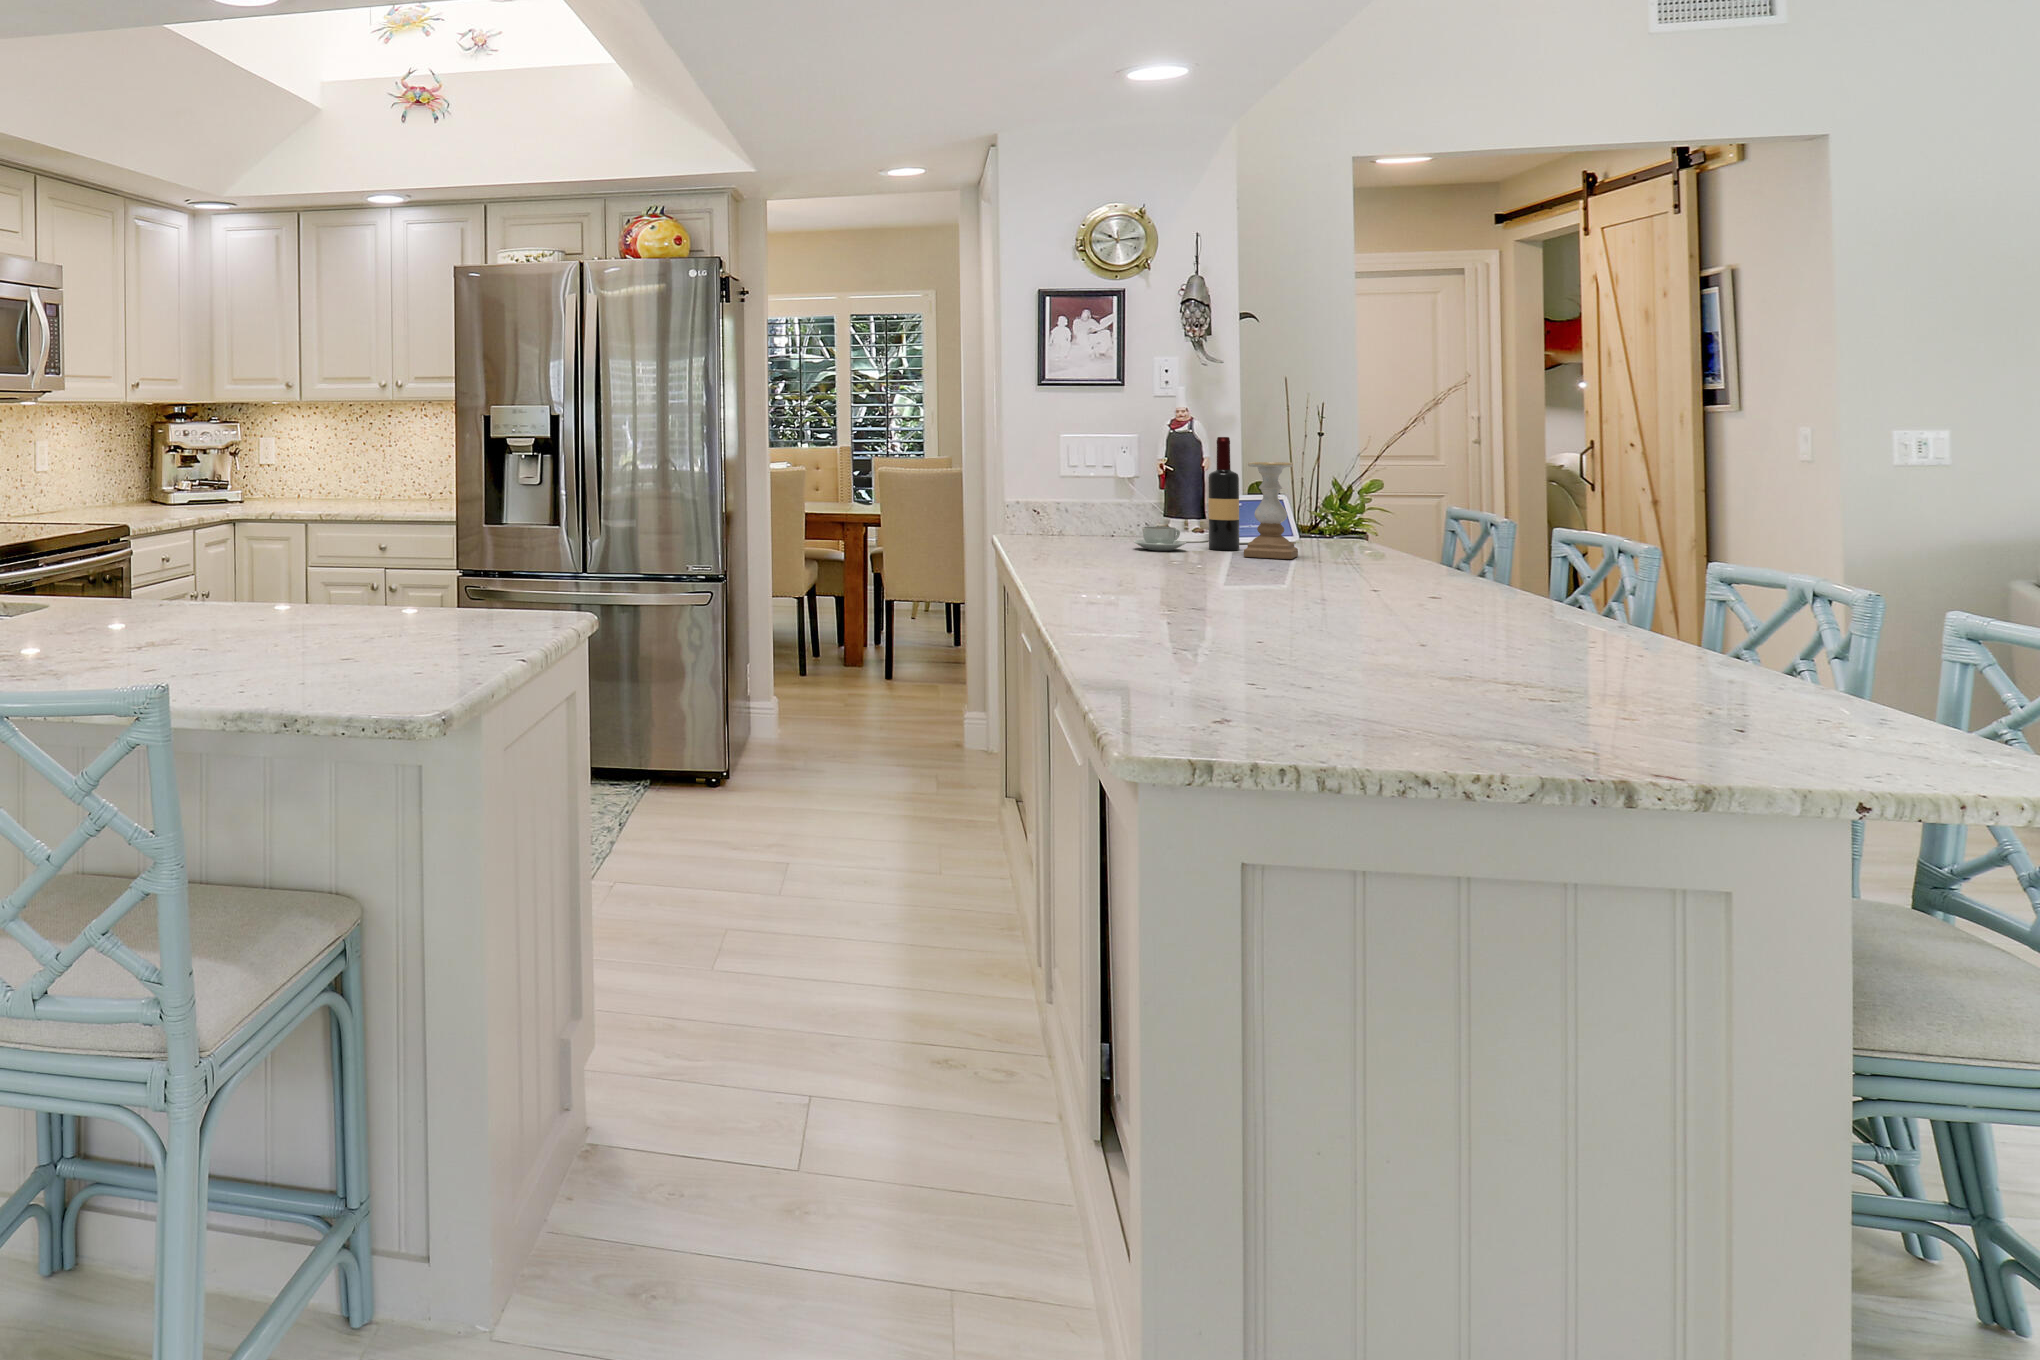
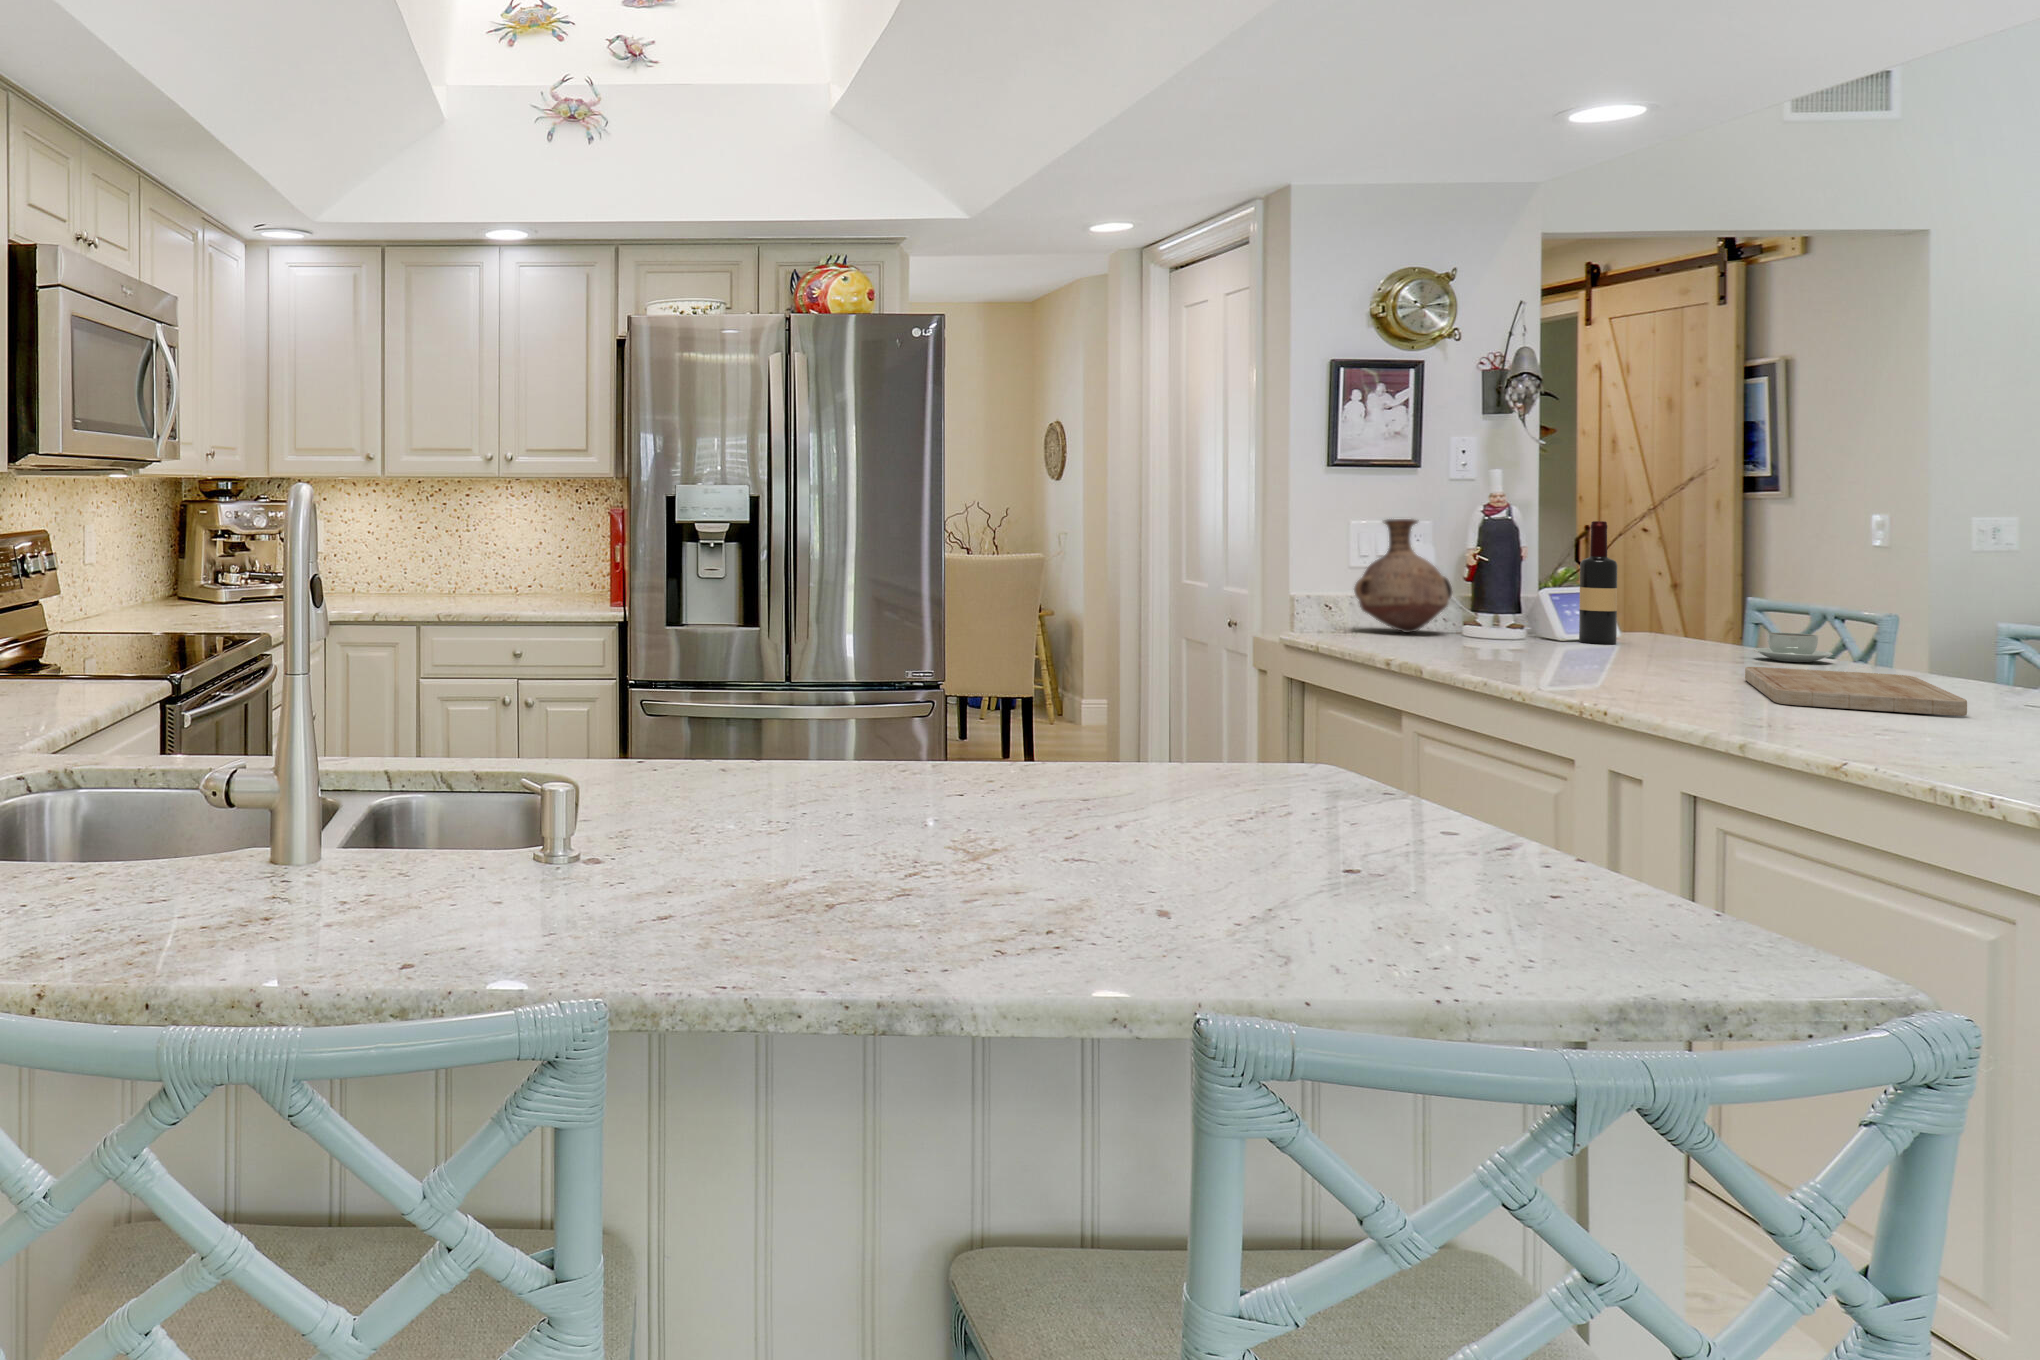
vase: none [1029,435,1121,539] -> present [1354,519,1452,633]
candle holder: present [1244,462,1298,559] -> none [1647,549,1720,654]
coffee cup: present [1133,526,1186,550] -> present [1754,633,1833,662]
cutting board: none [1119,565,1309,603] -> present [1745,667,1967,716]

